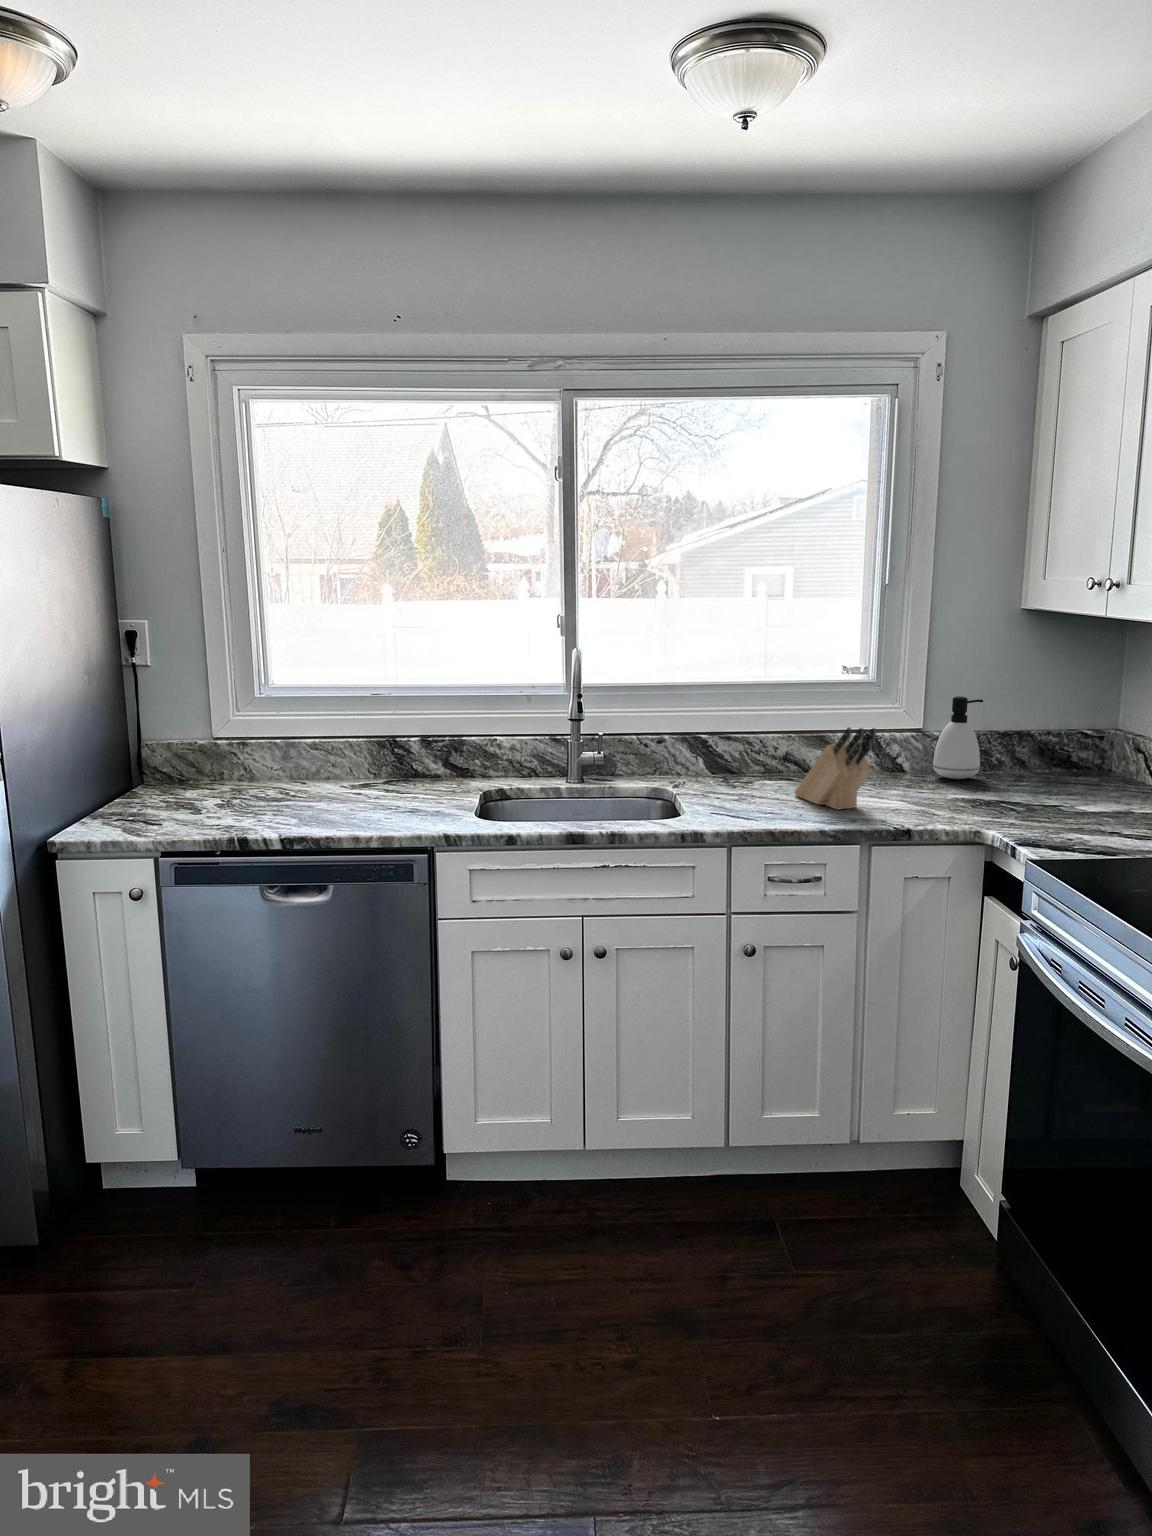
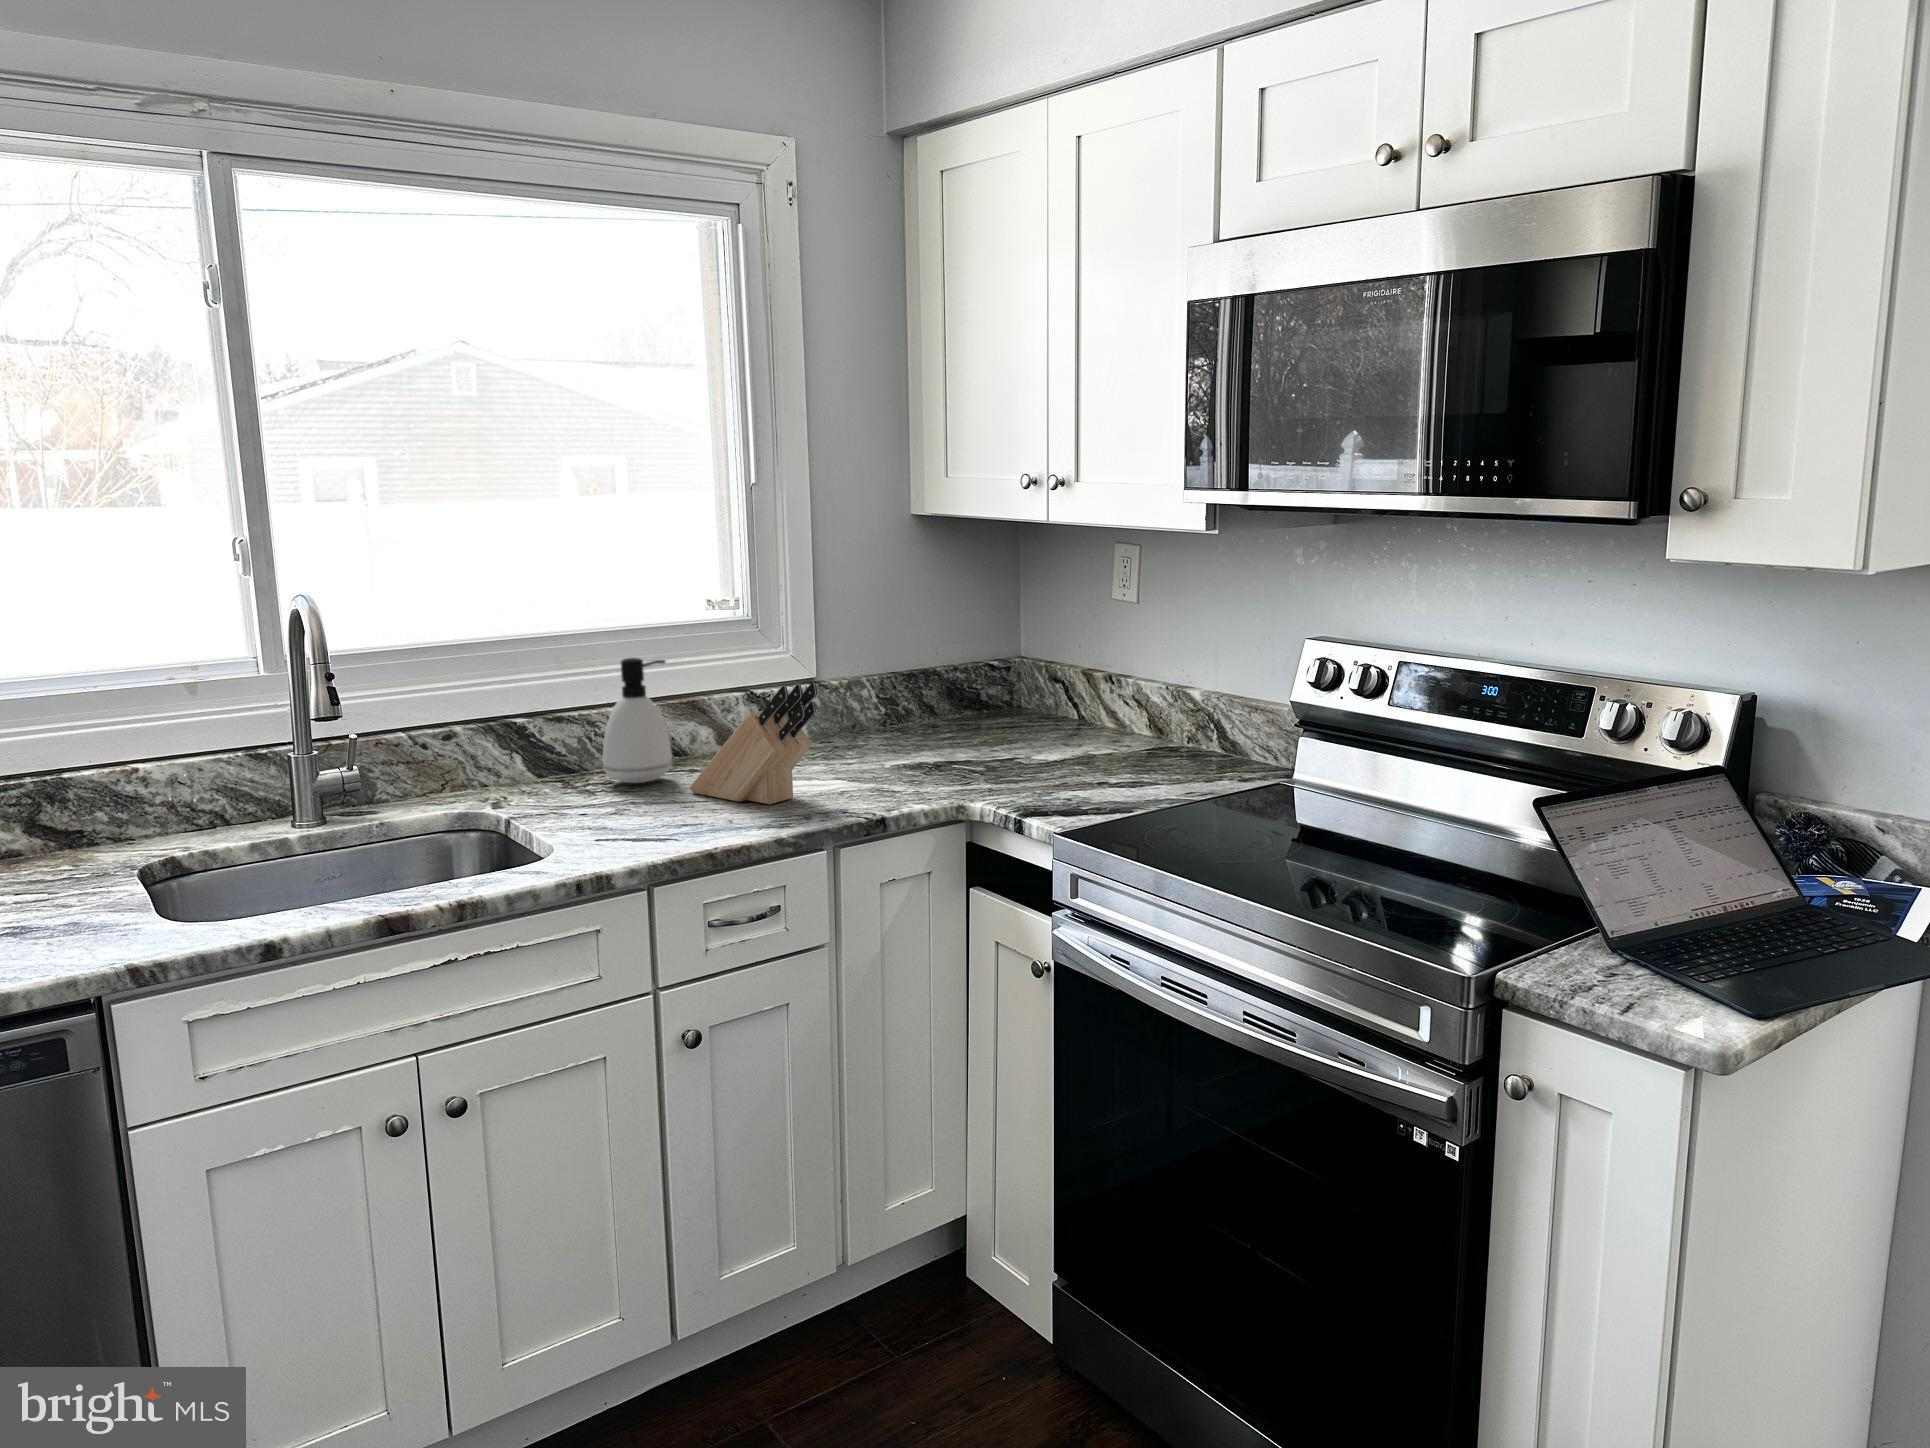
soap dispenser: present [933,696,983,779] -> present [603,658,672,783]

